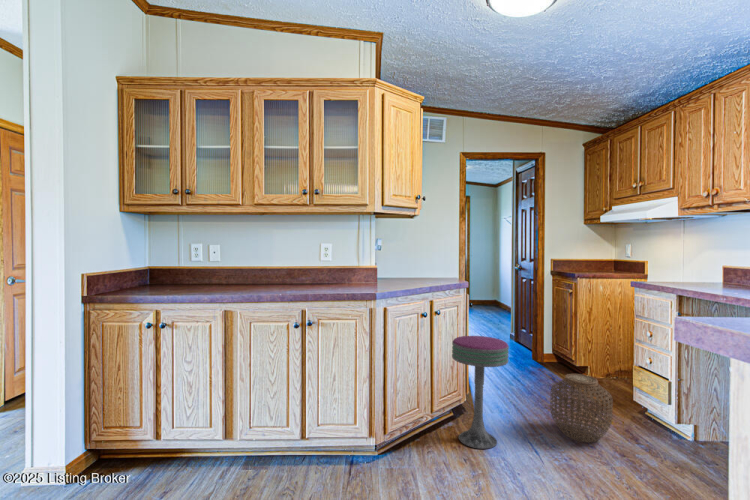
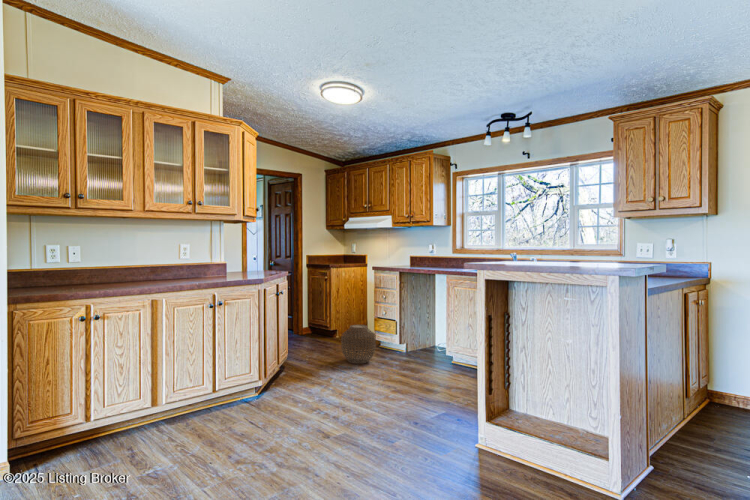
bar stool: present [452,336,509,449] -> none [291,307,328,379]

